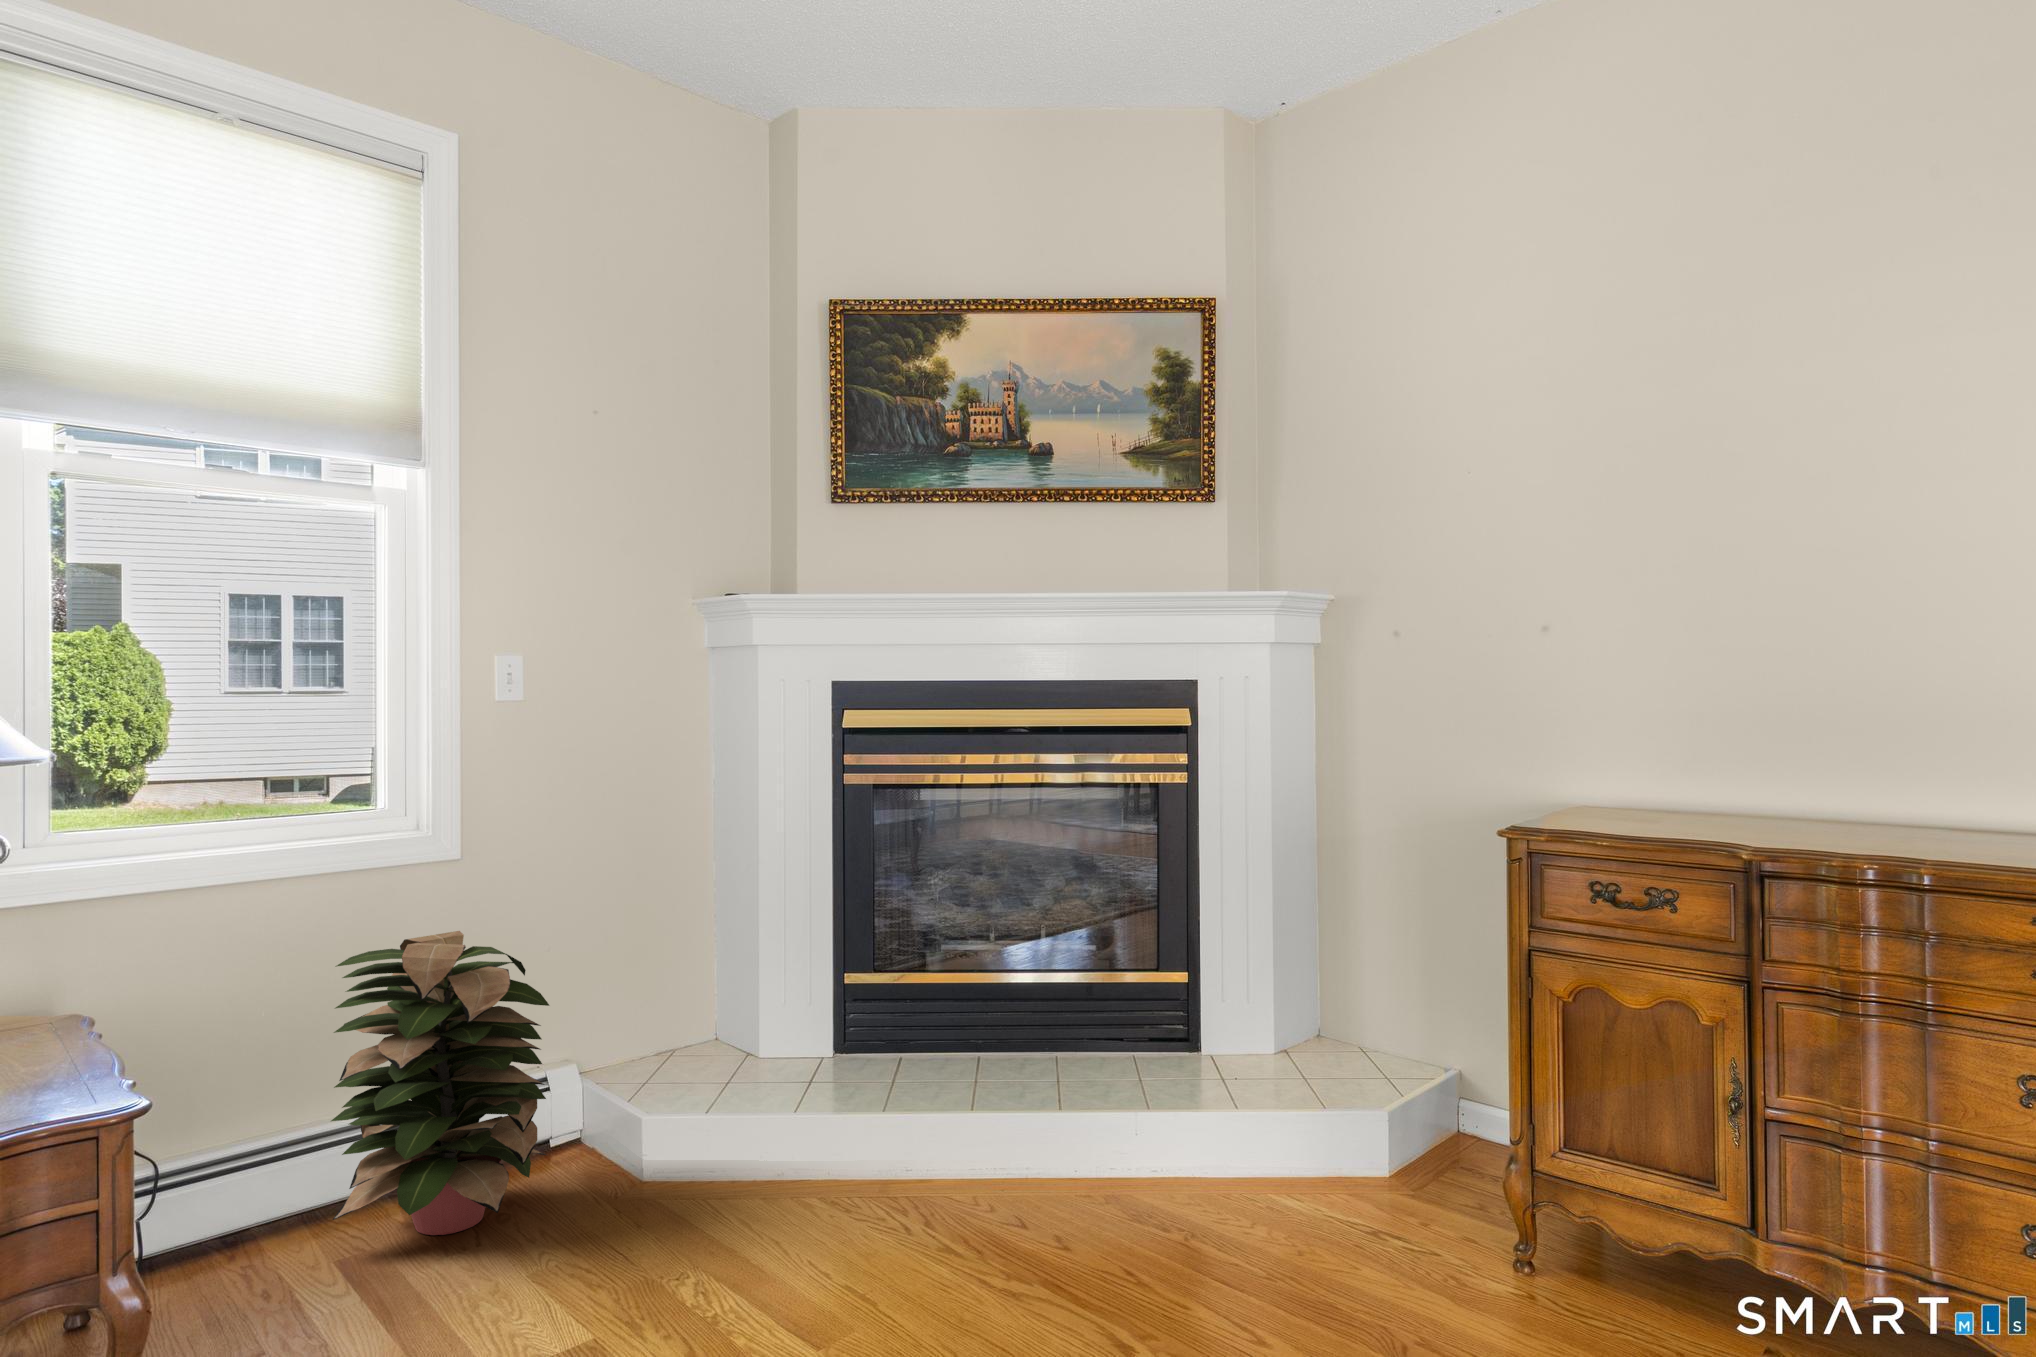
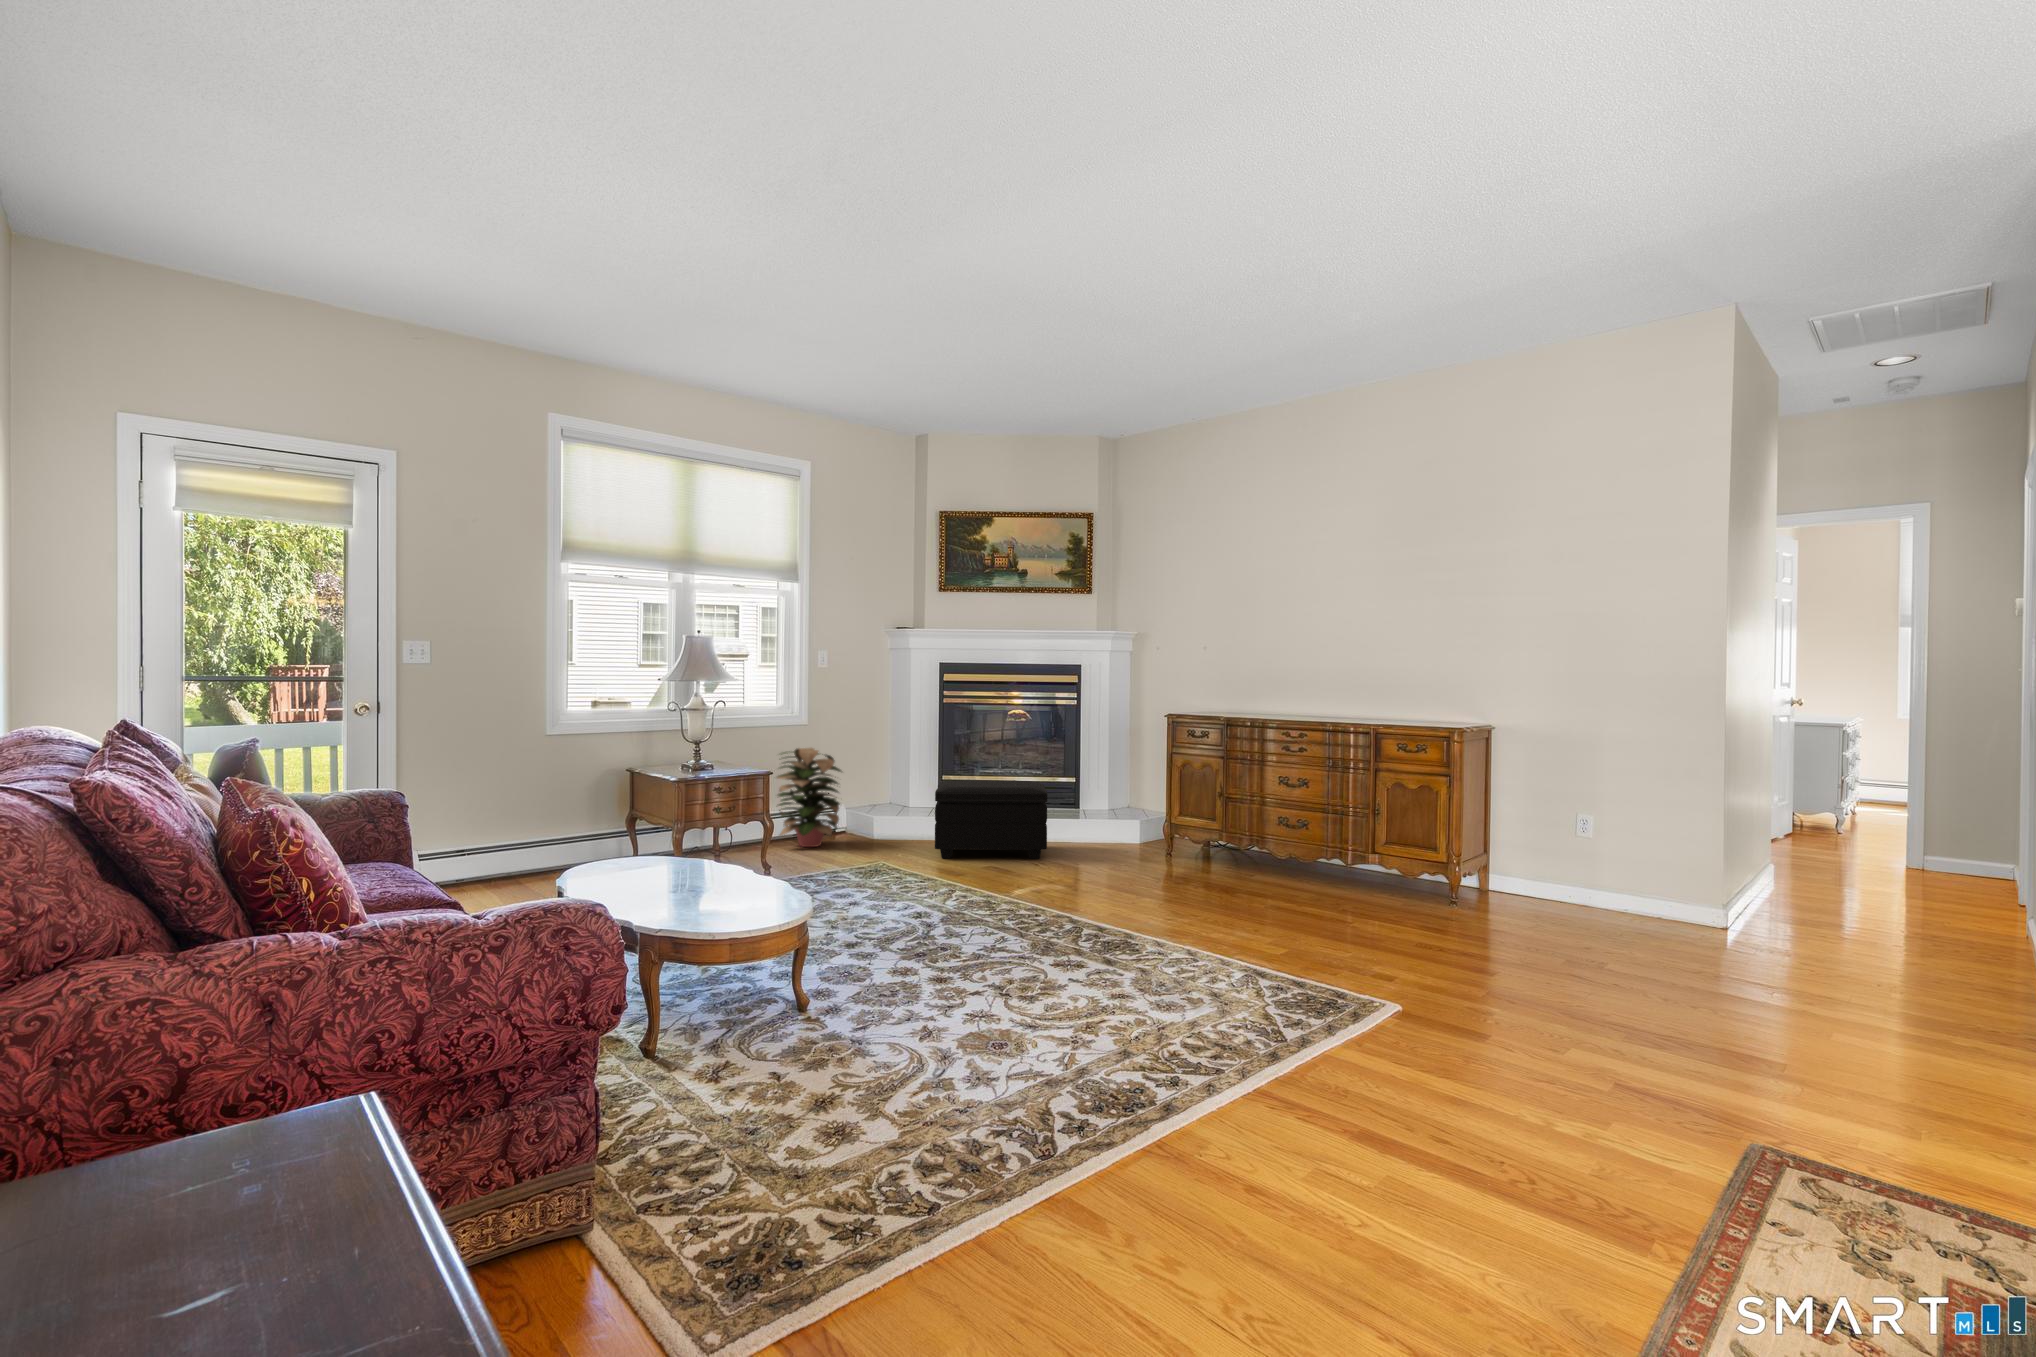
footstool: none [803,1020,1159,1303] -> present [935,780,1048,859]

